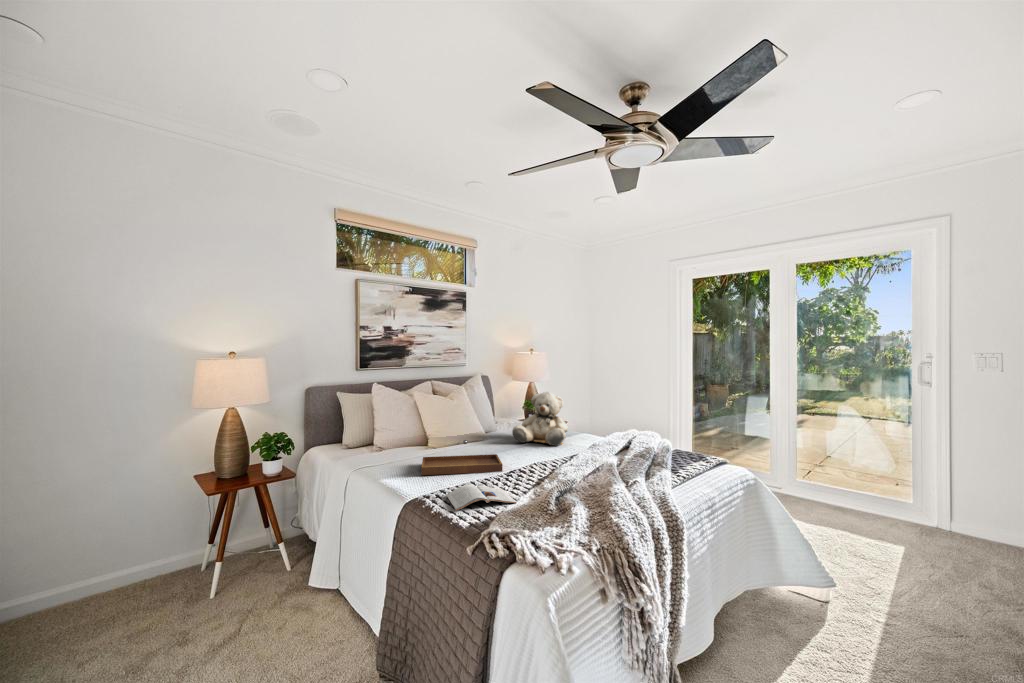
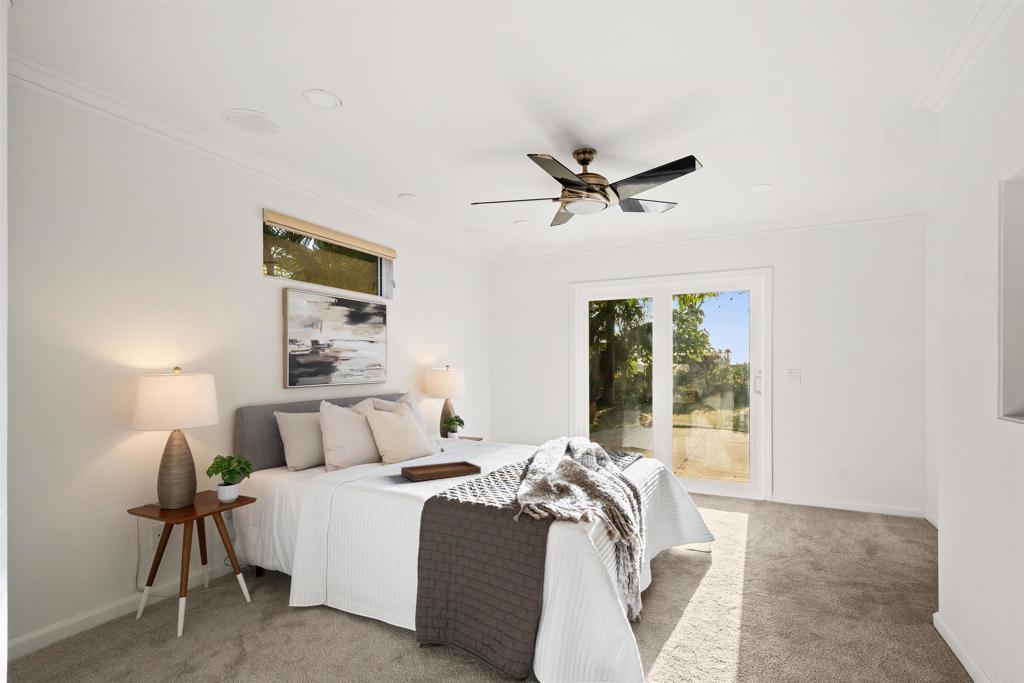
teddy bear: present [512,392,568,446] -> none [462,405,513,453]
magazine: present [446,485,516,511] -> none [457,481,520,499]

